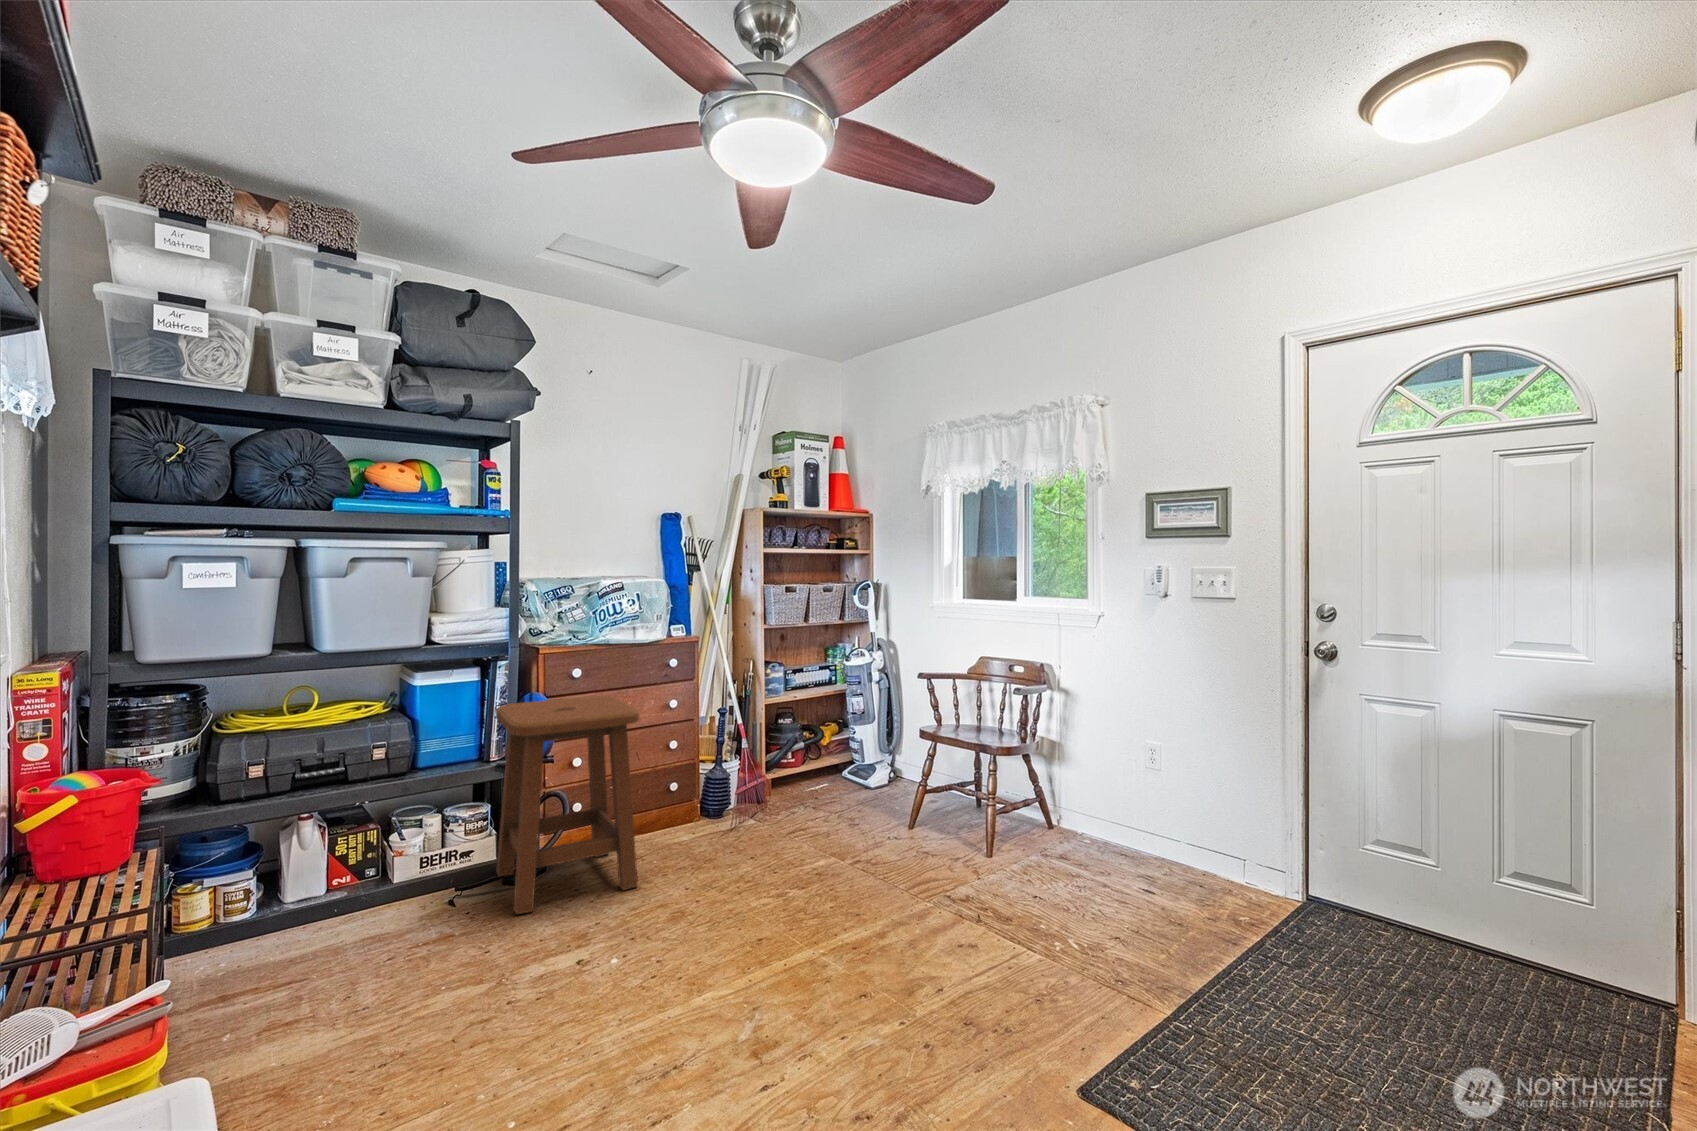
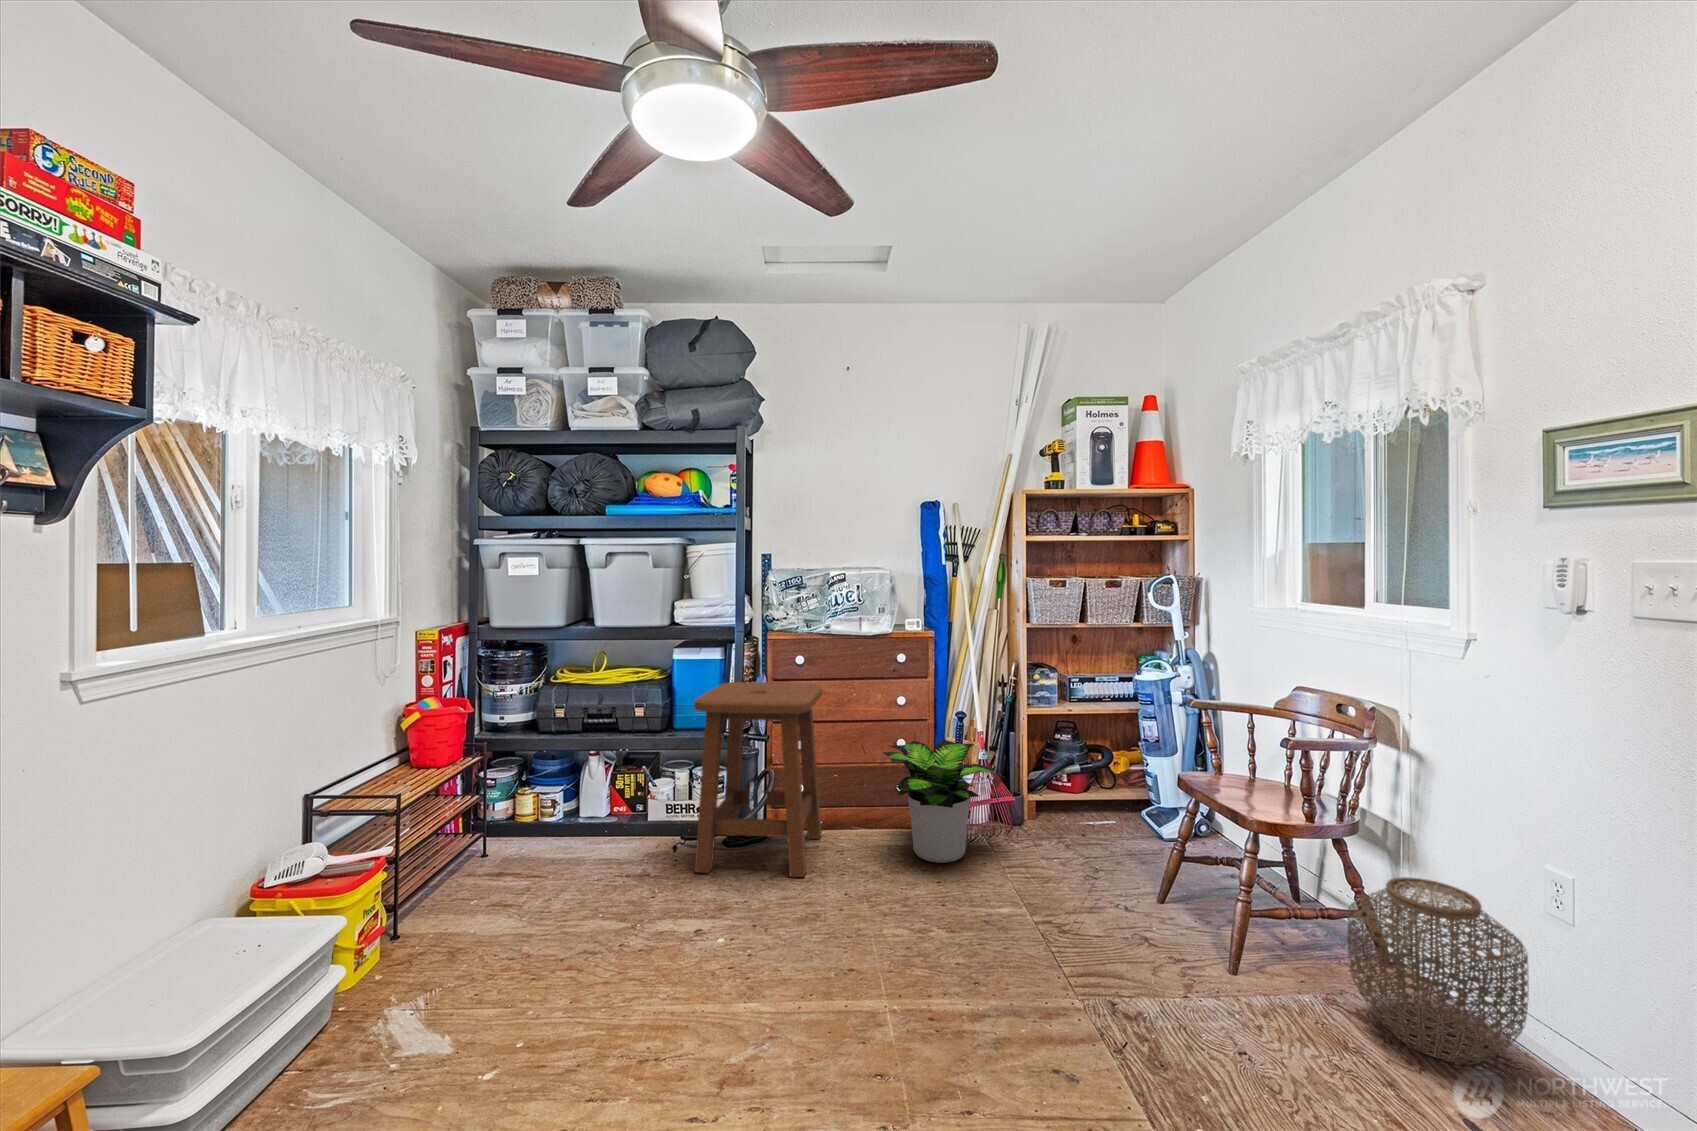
potted plant: none [674,735,787,846] -> present [883,740,1001,863]
woven basket: none [1055,765,1142,865] -> present [1347,877,1529,1064]

